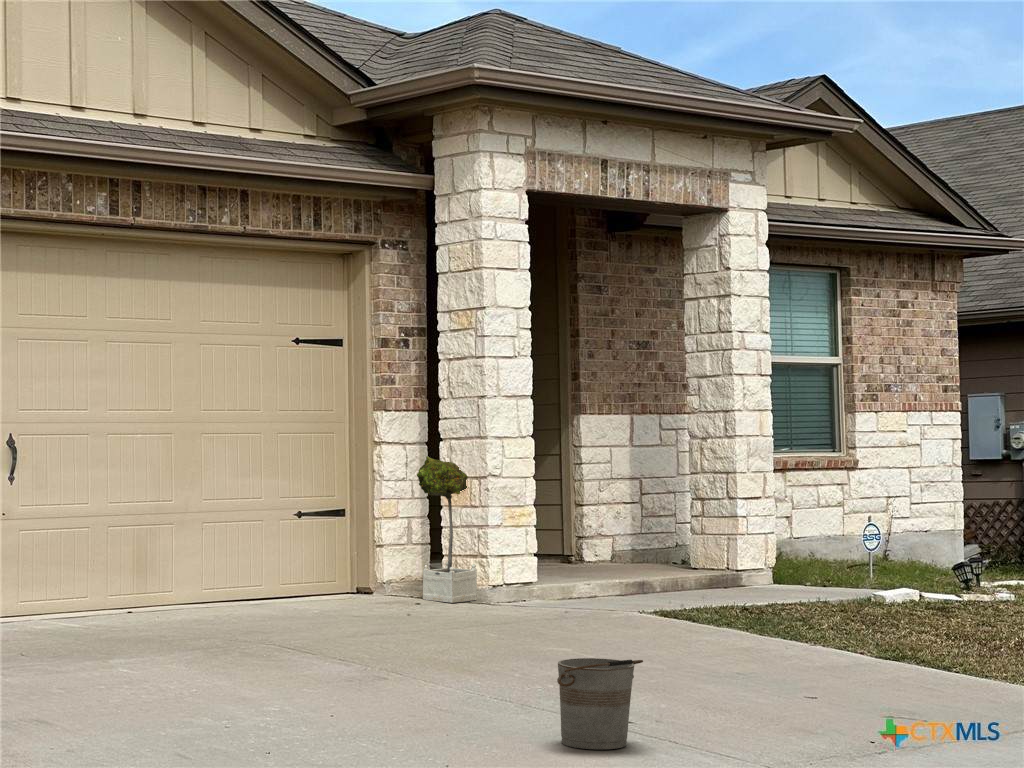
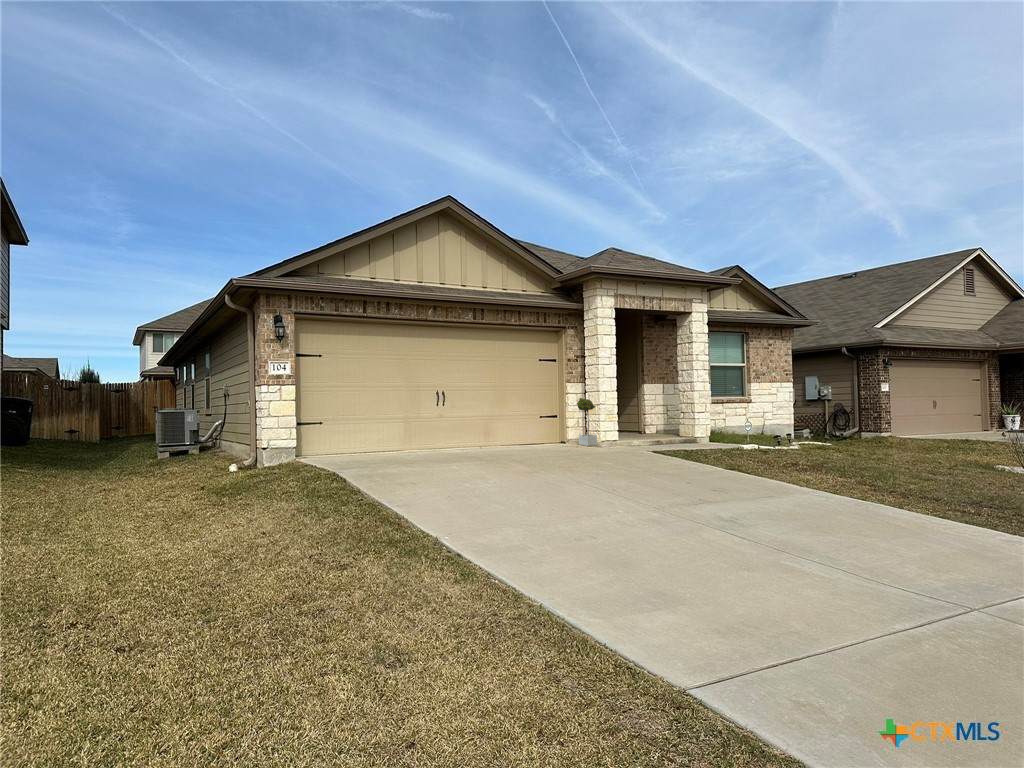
bucket: present [557,658,643,749] -> none [586,464,616,495]

